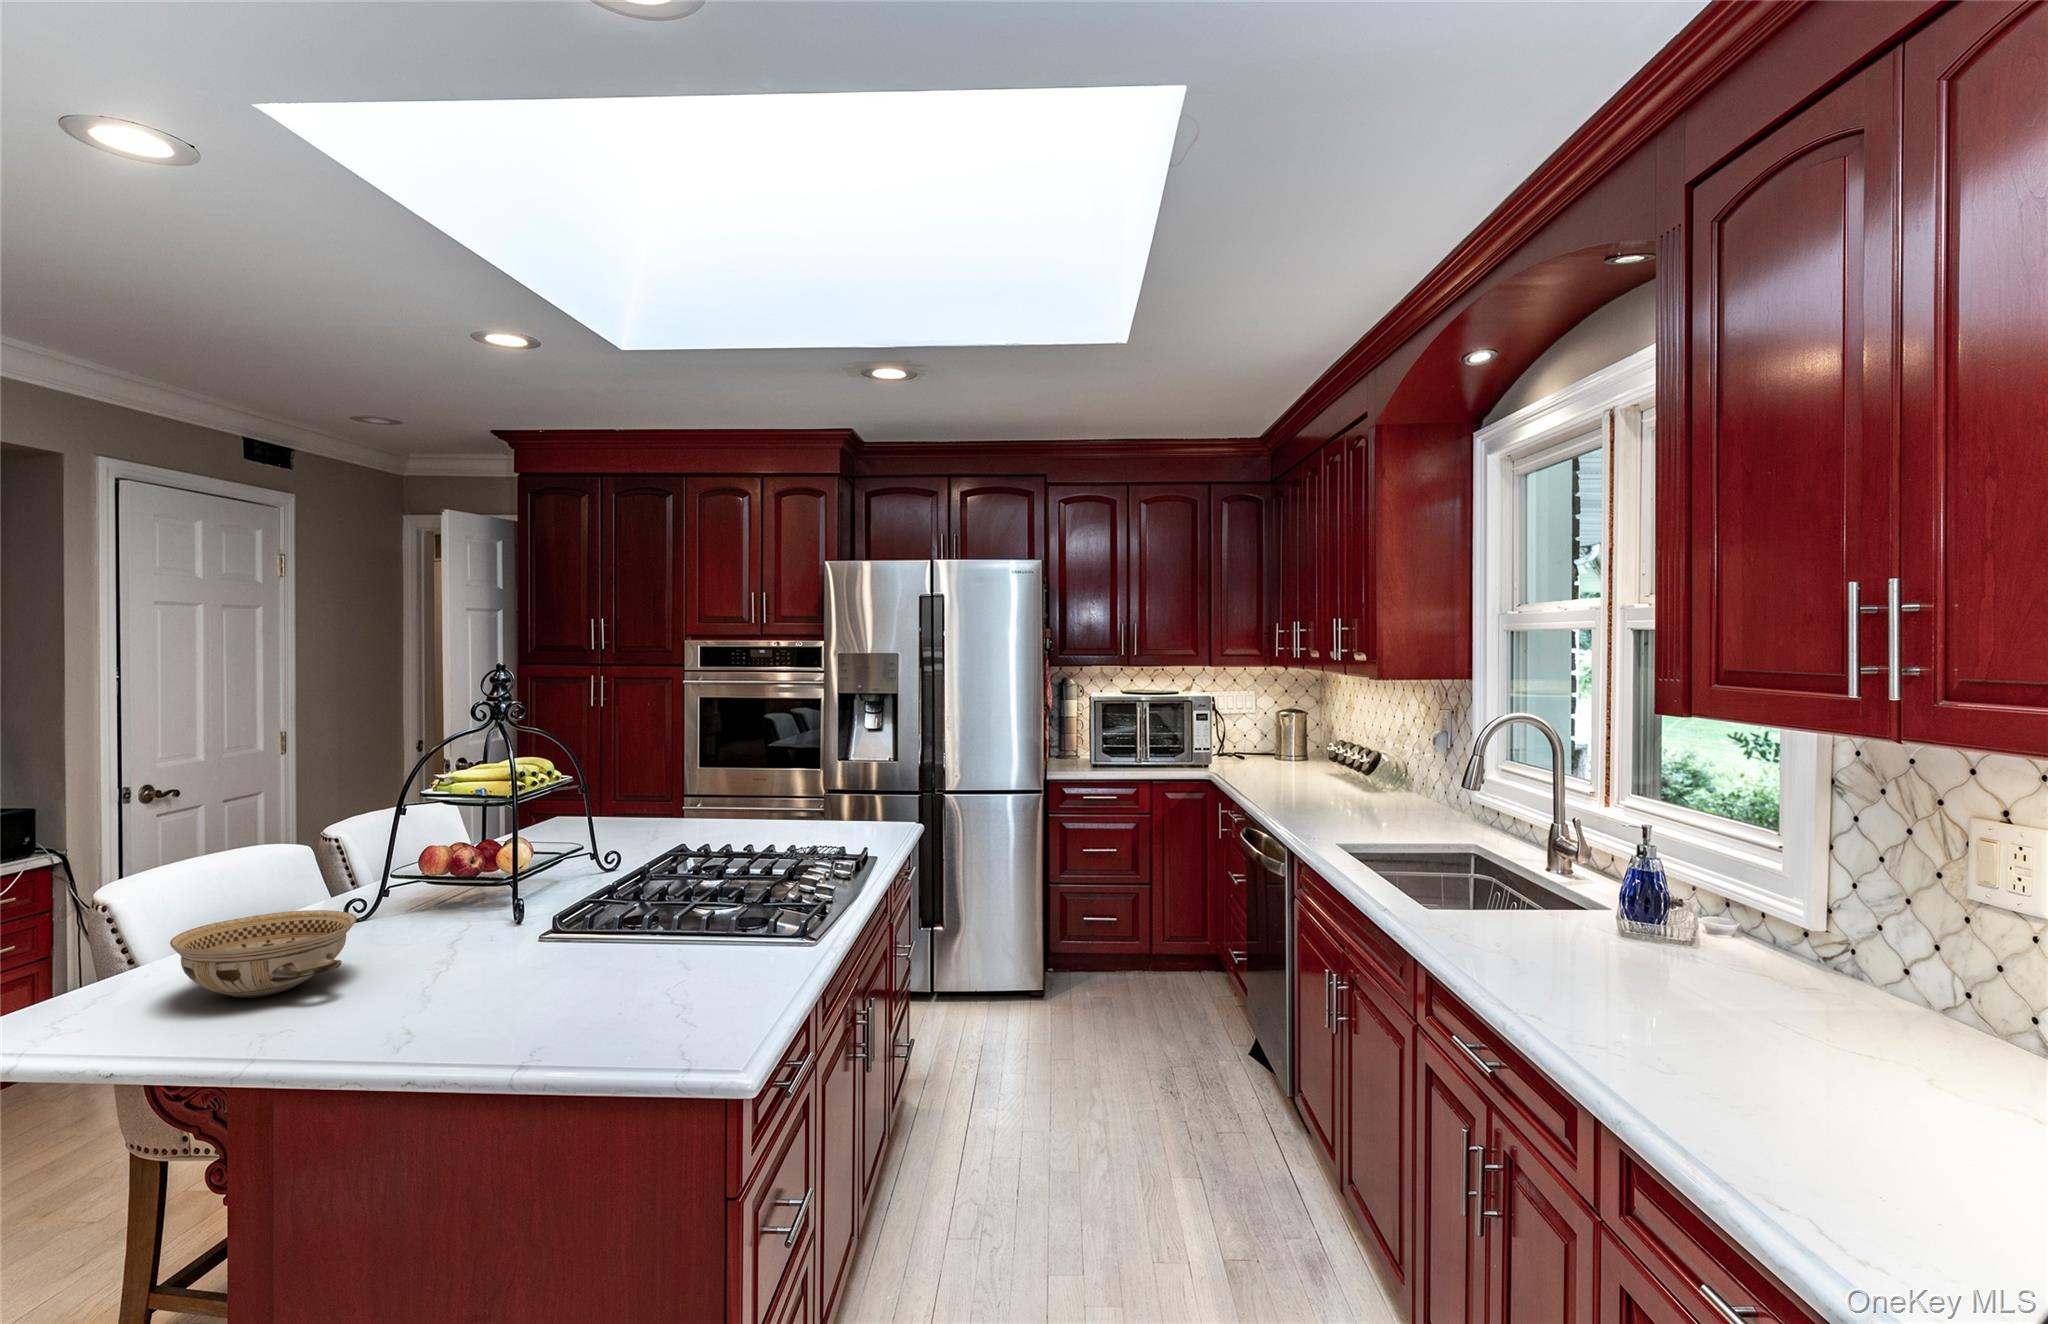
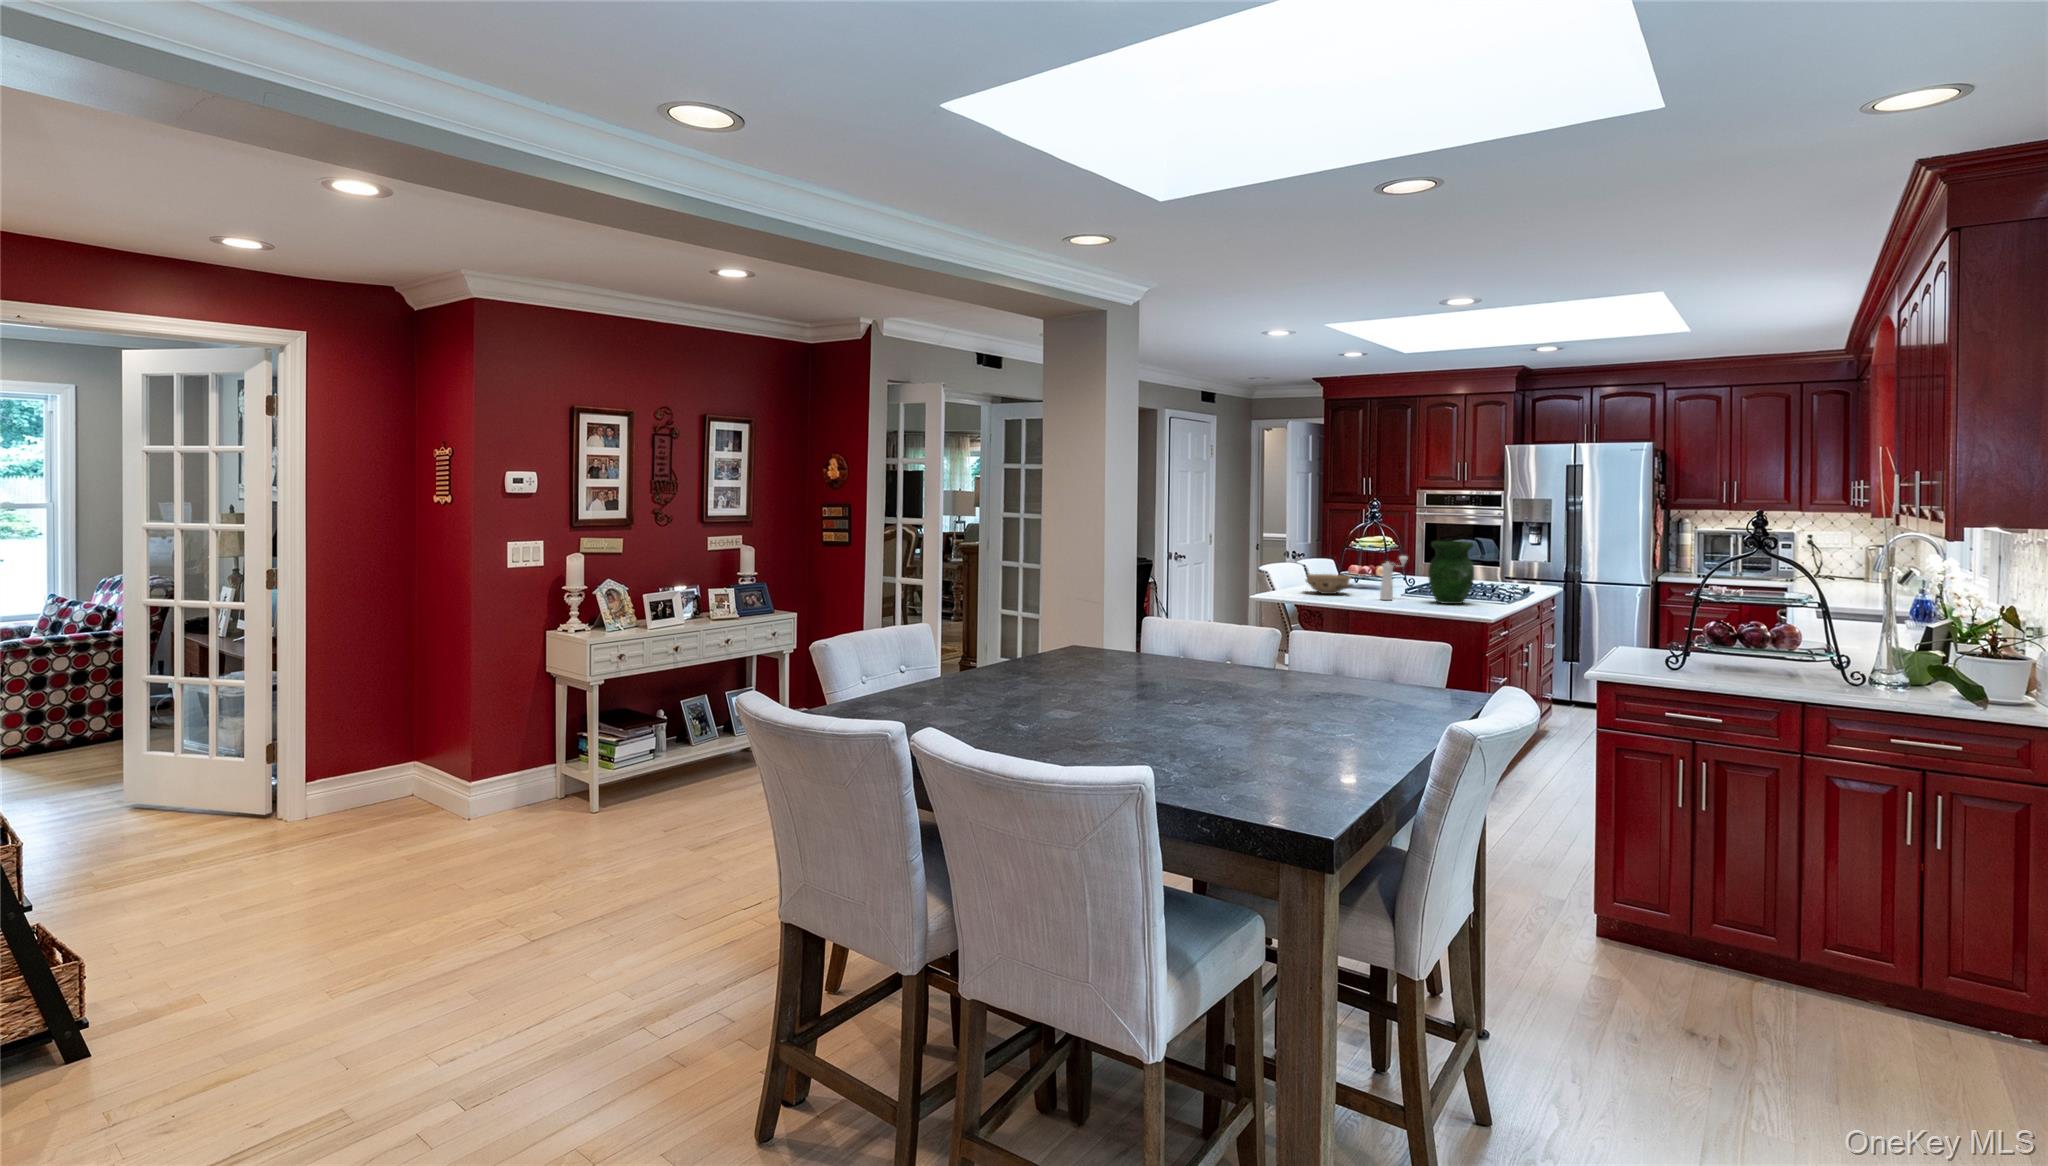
vase: none [559,806,708,1030] -> present [1428,541,1474,604]
pepper mill: none [402,856,513,1030] -> present [1380,556,1408,600]

